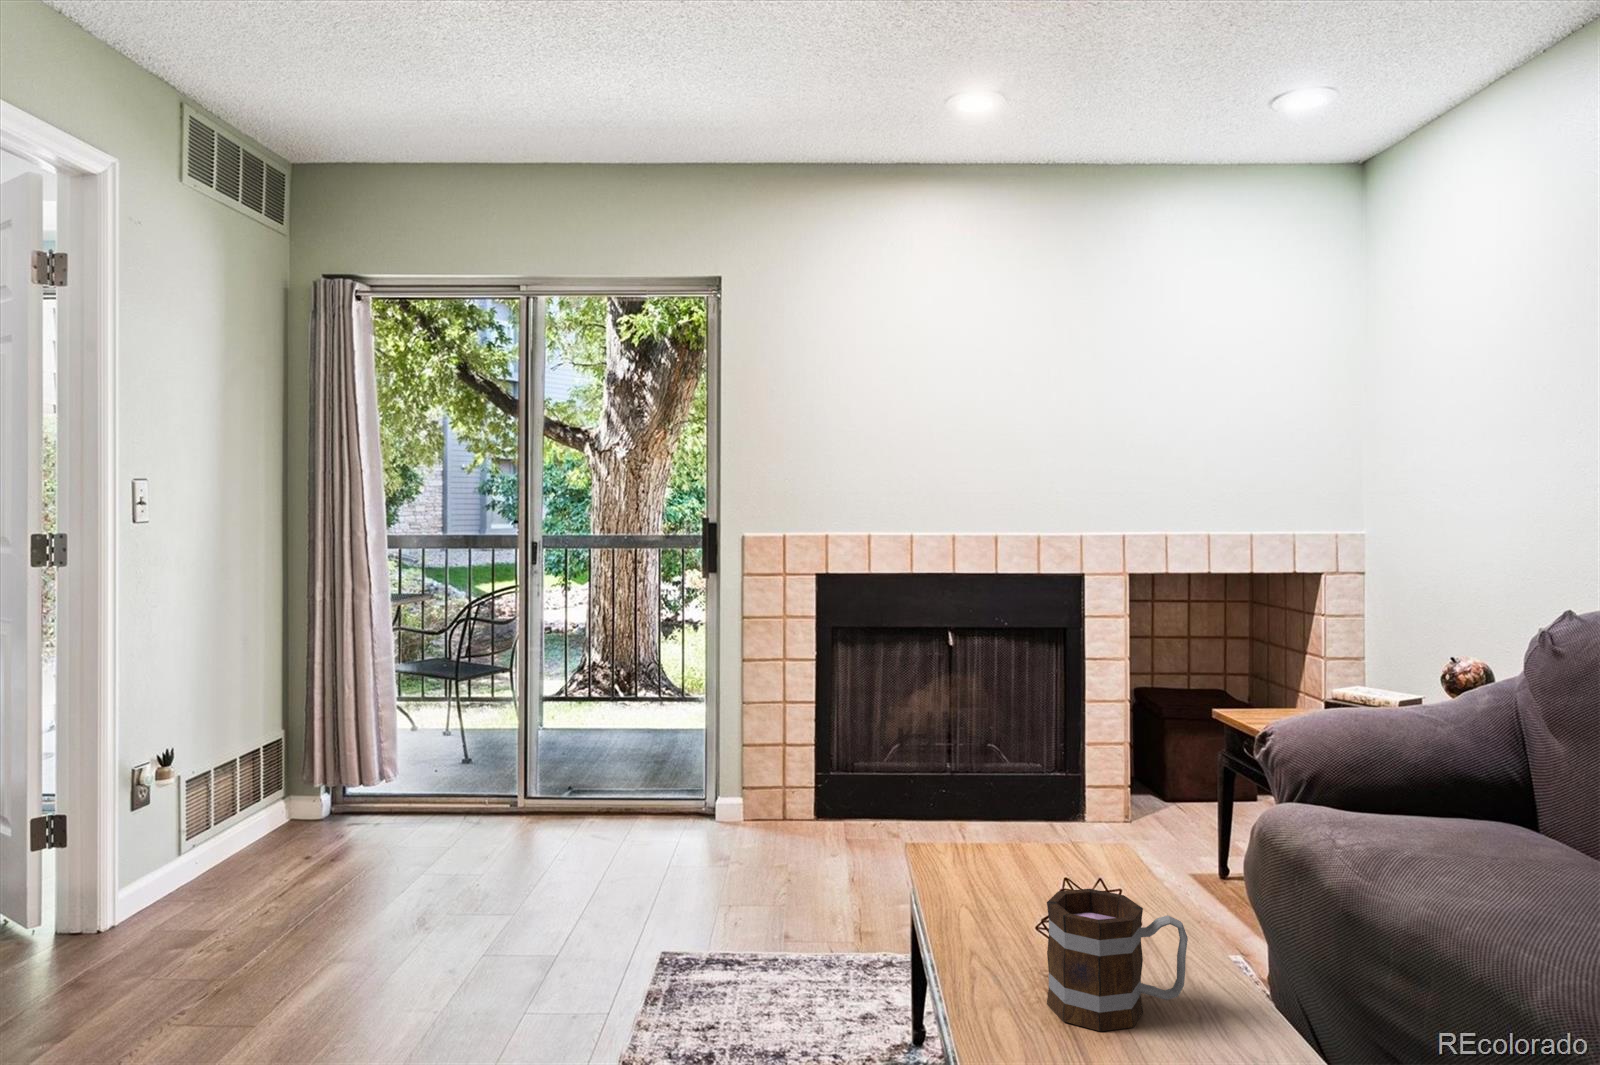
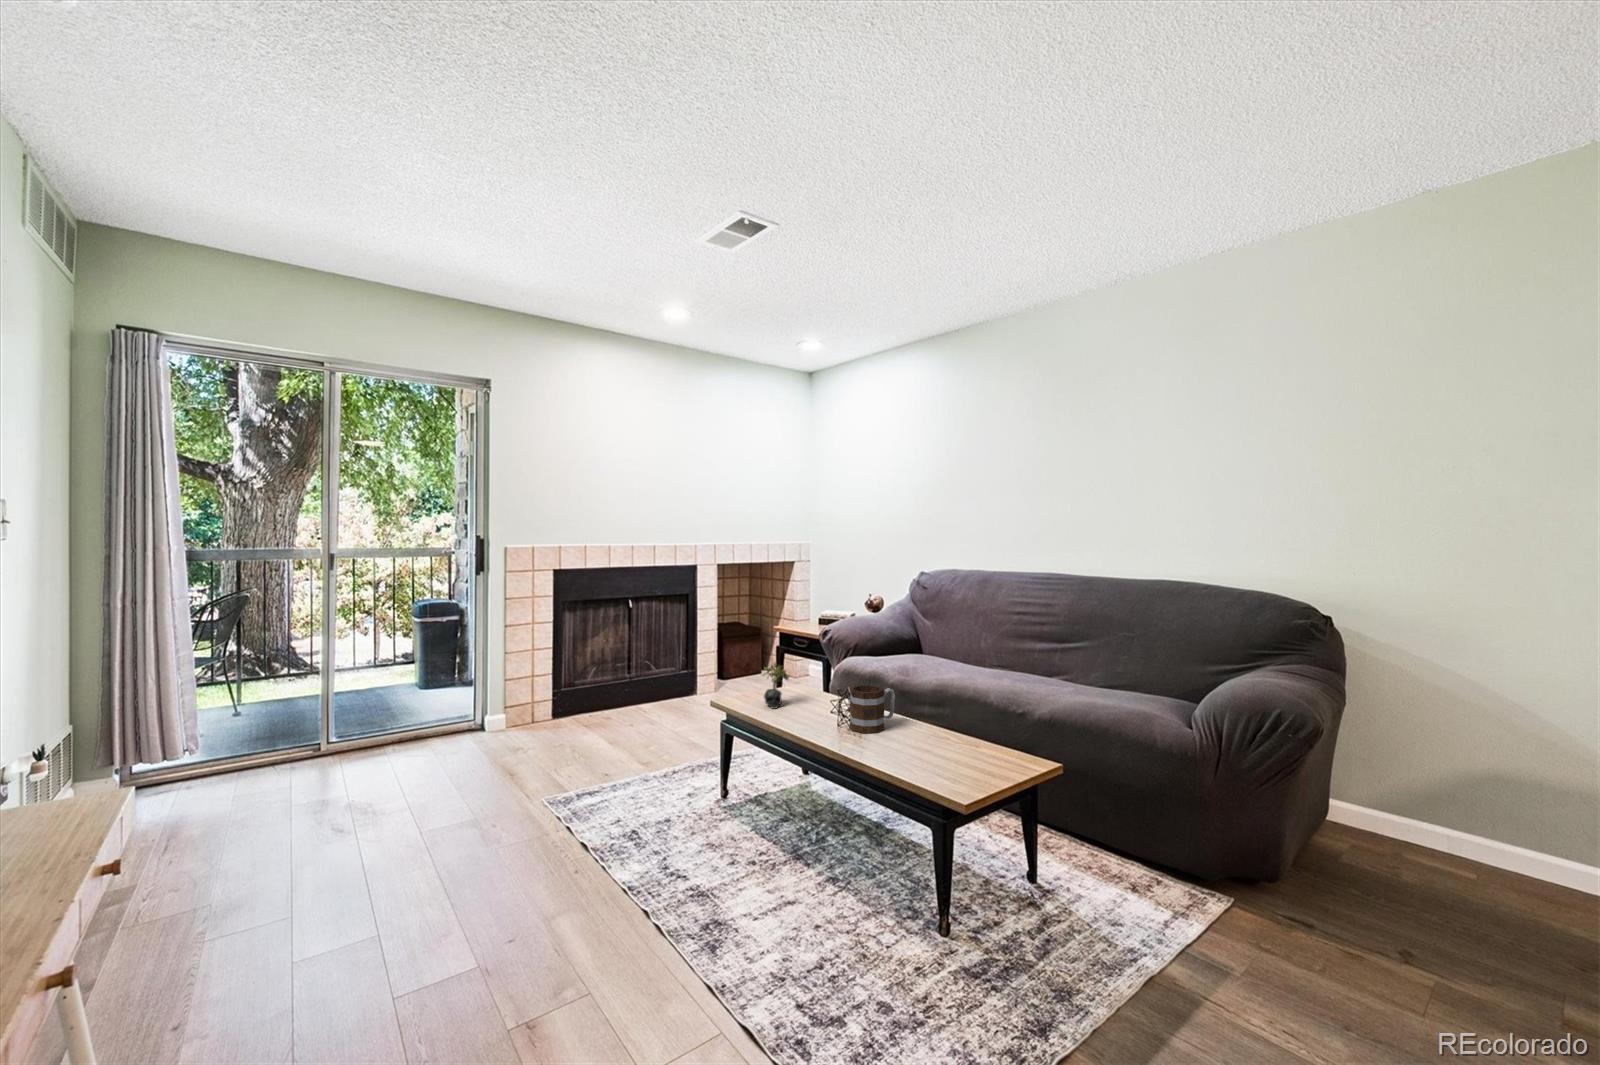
succulent plant: none [957,790,1016,895] -> present [762,663,789,709]

